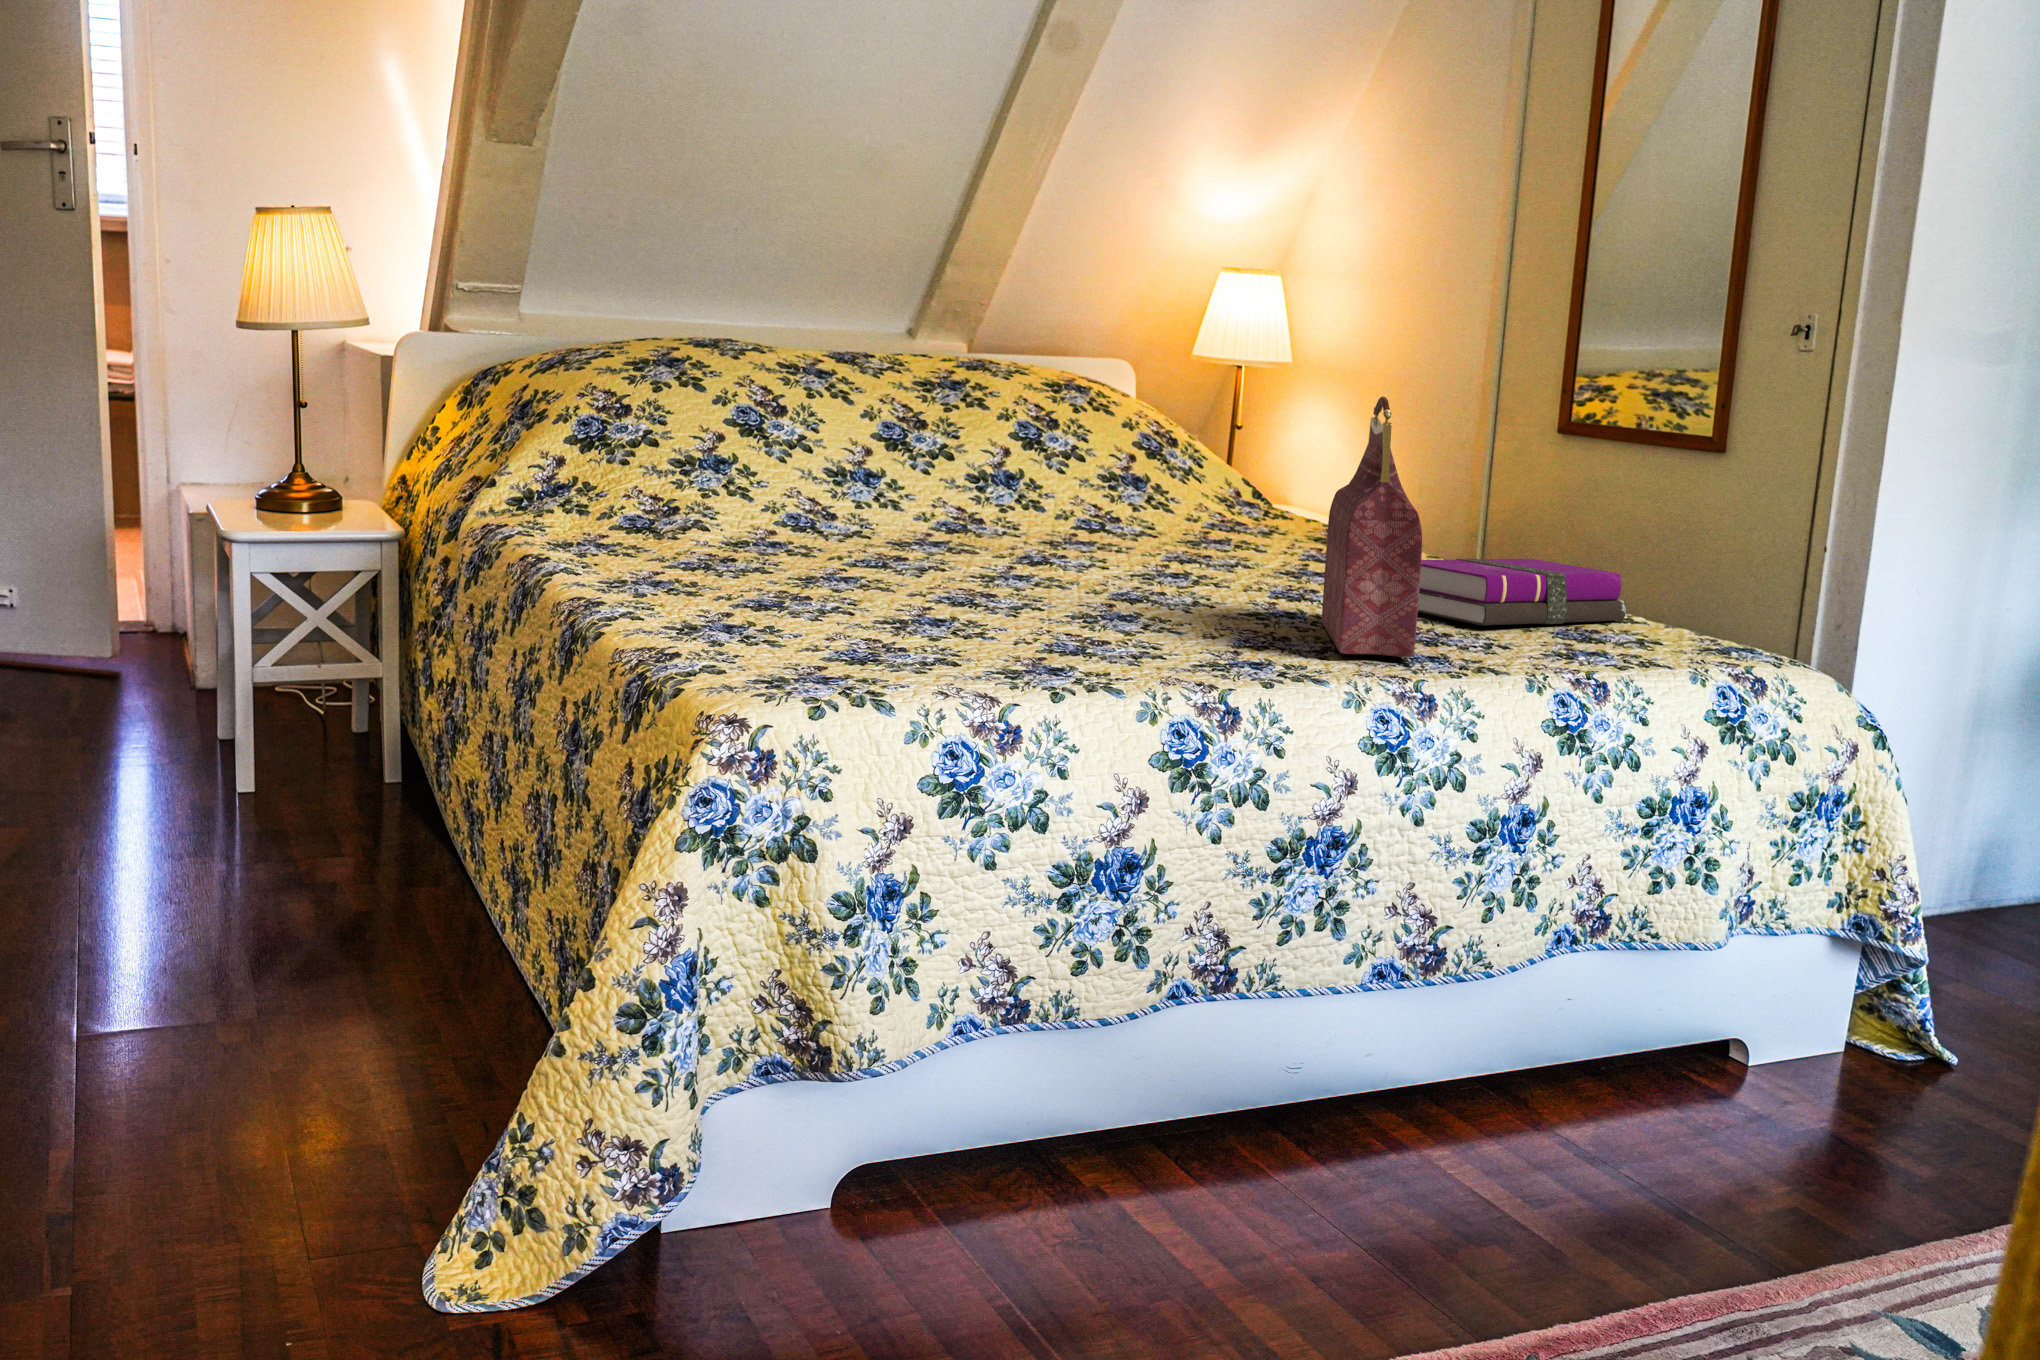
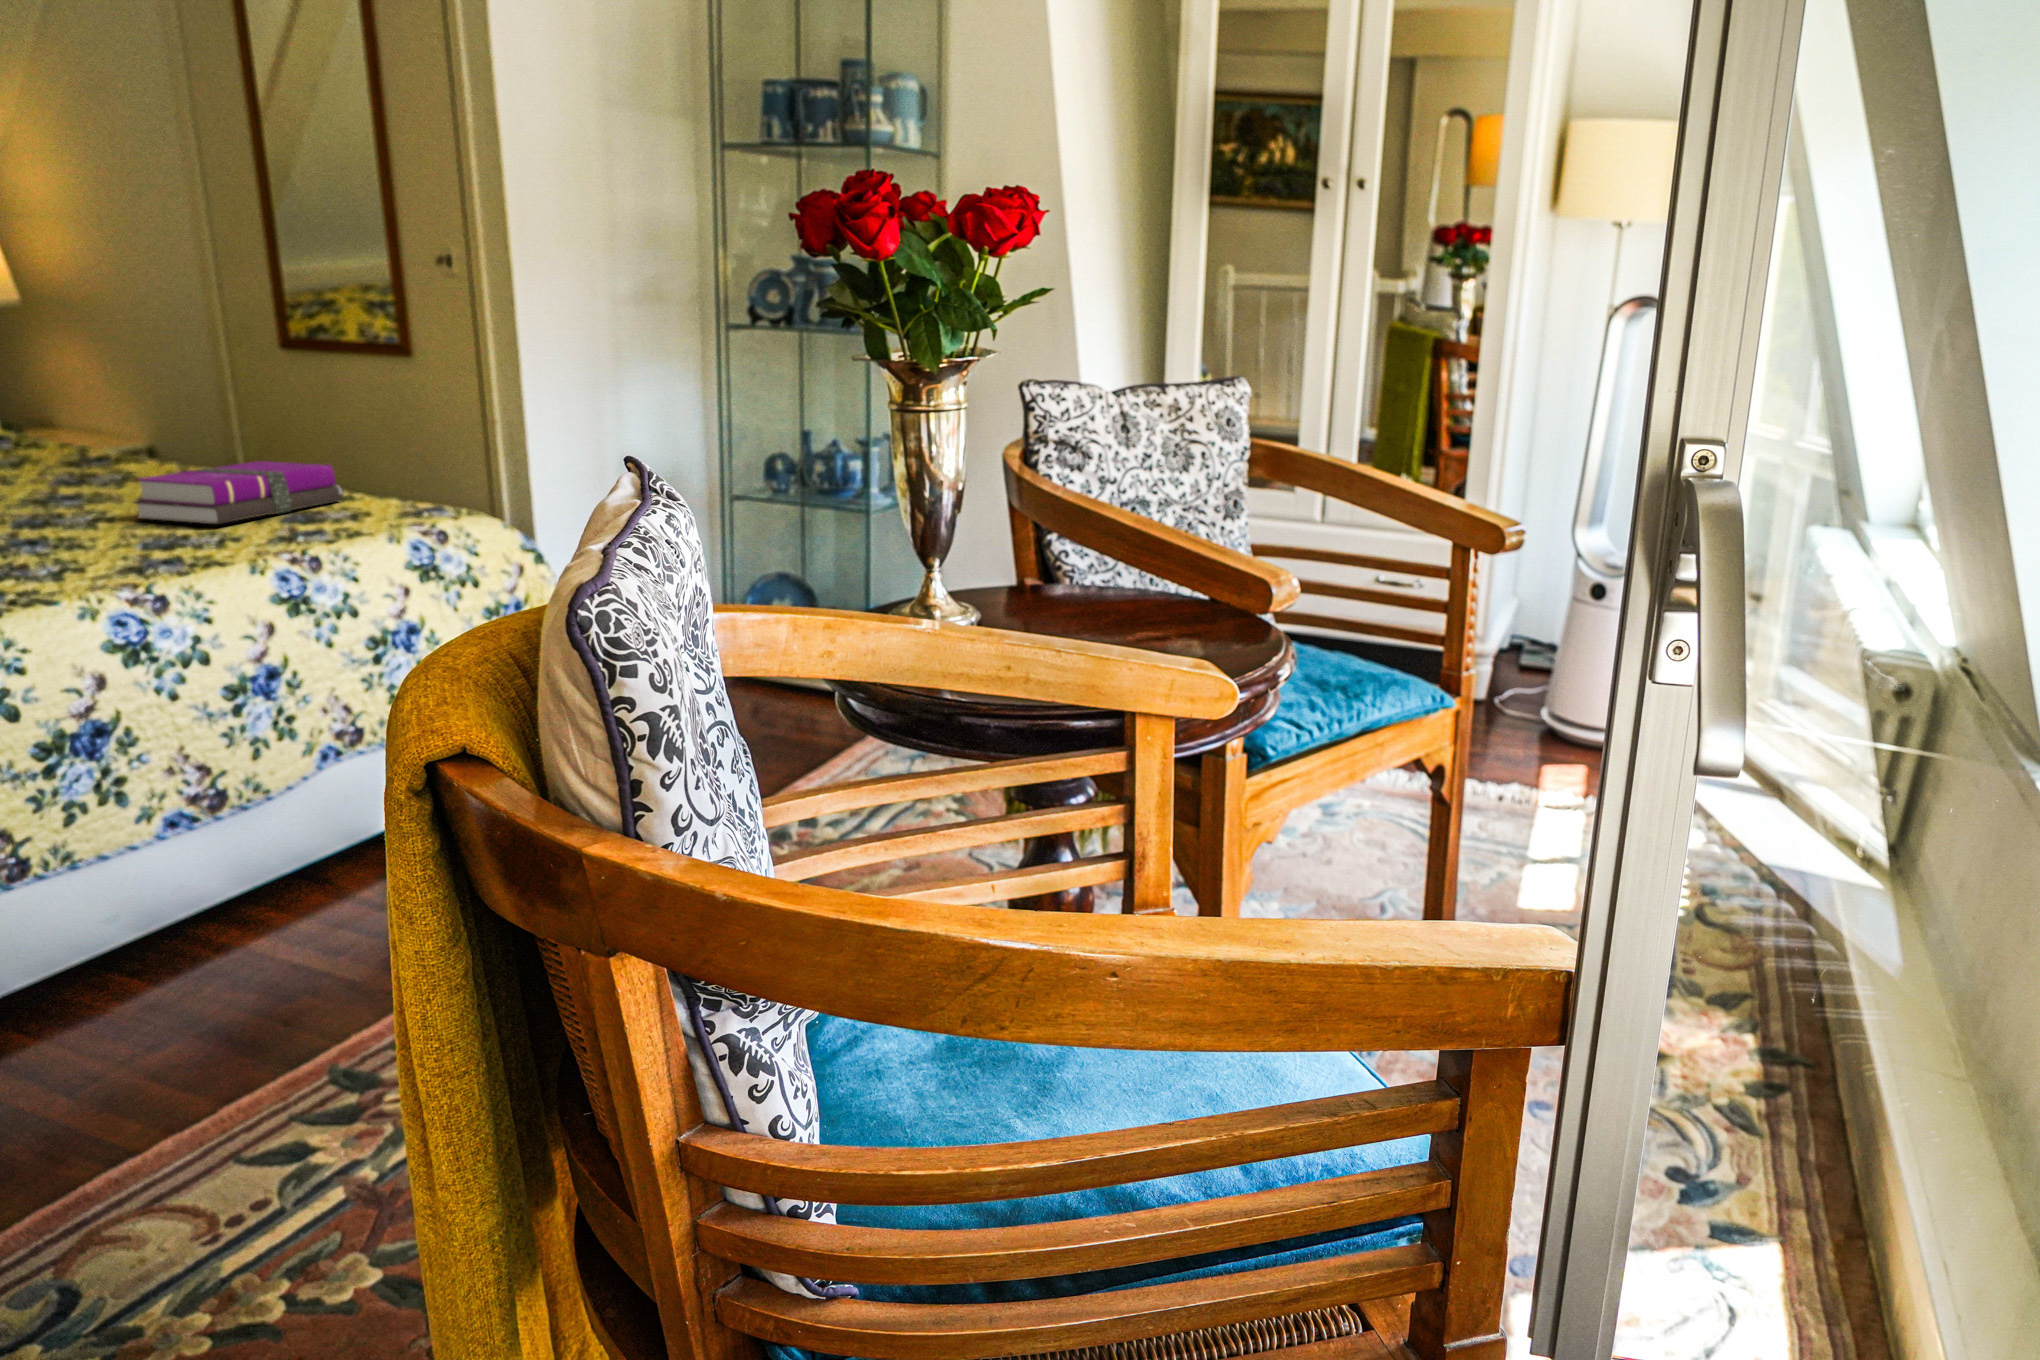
handbag: present [1322,397,1422,657] -> none [44,347,147,572]

